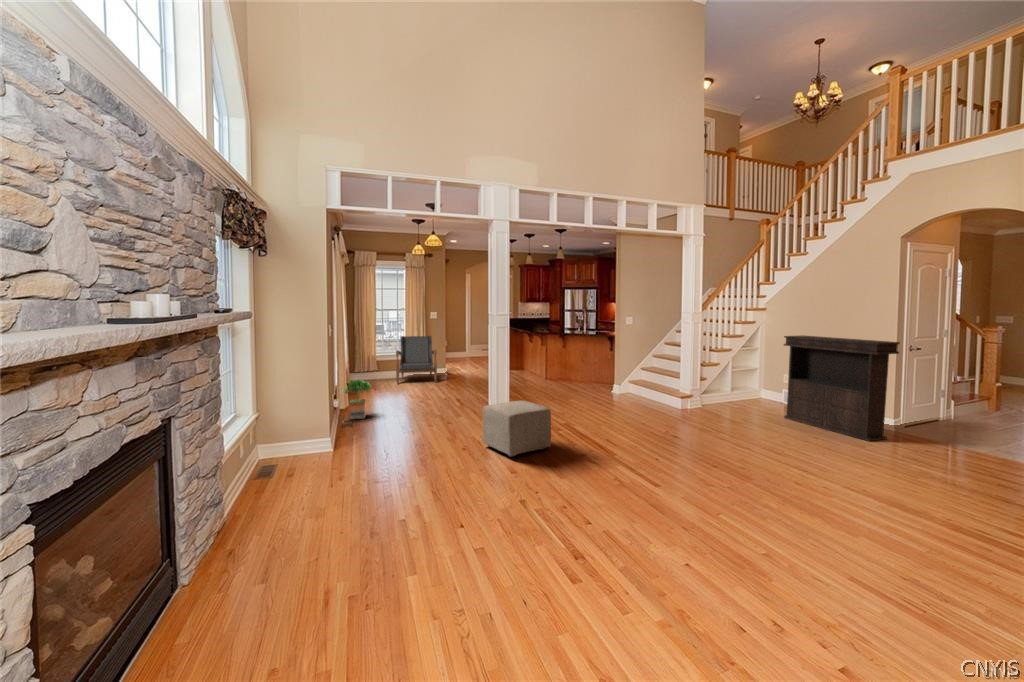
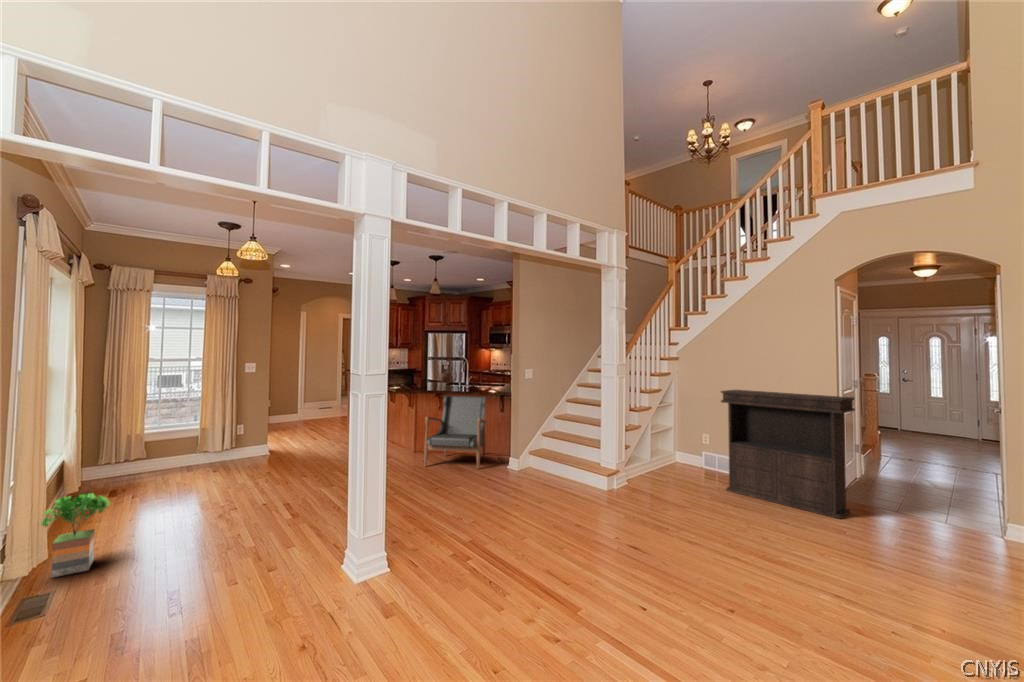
armchair: present [396,336,437,384] -> present [424,396,487,469]
ottoman: present [483,400,551,457] -> none [343,515,470,644]

